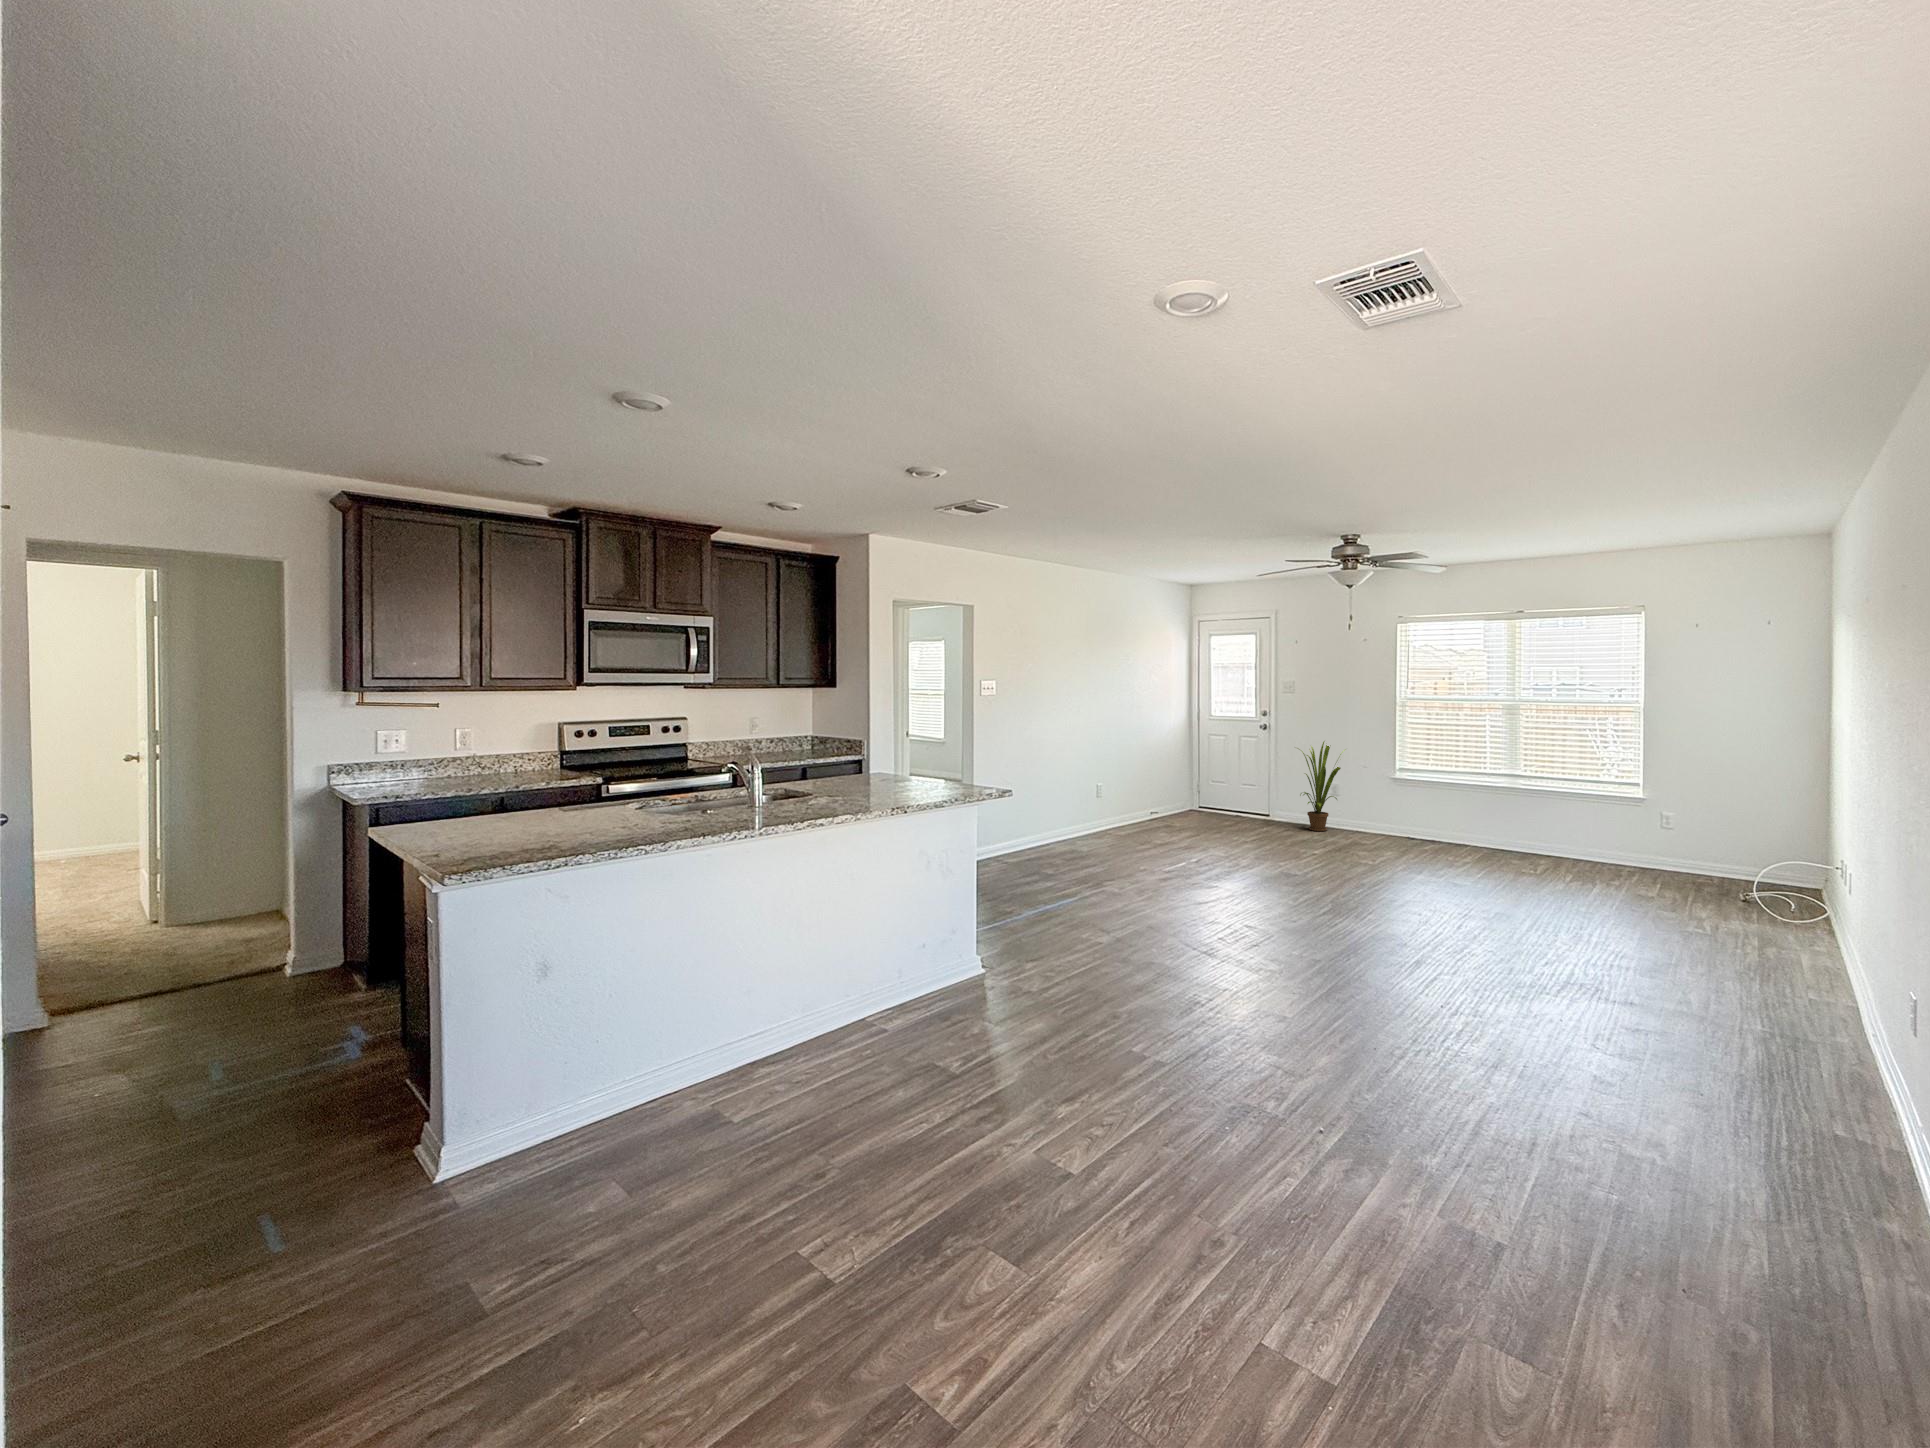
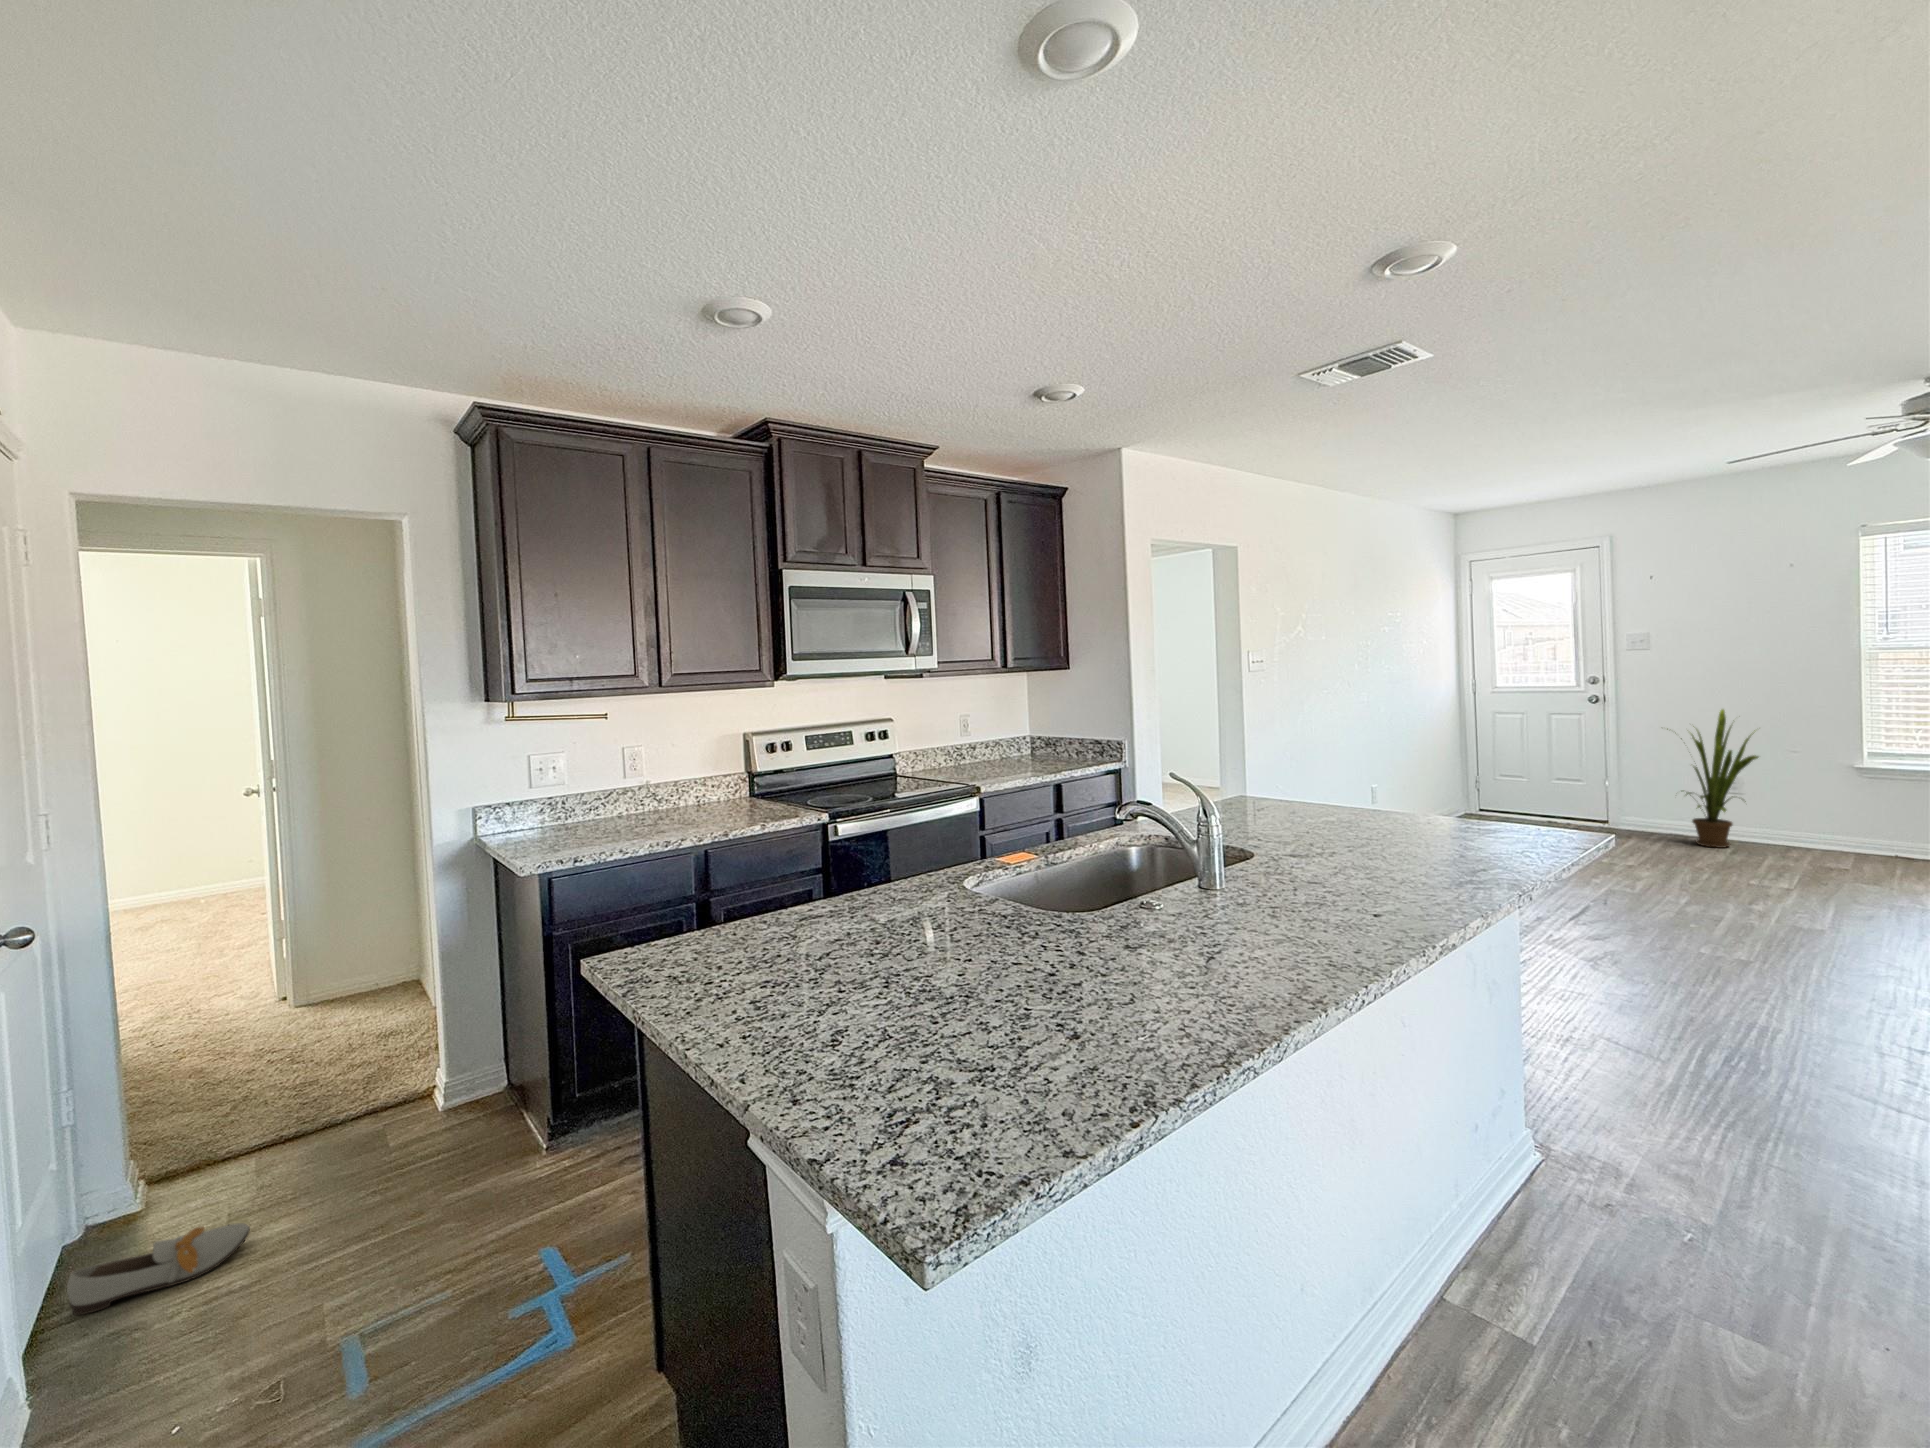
shoe: none [8,1017,139,1060] -> present [67,1223,250,1315]

